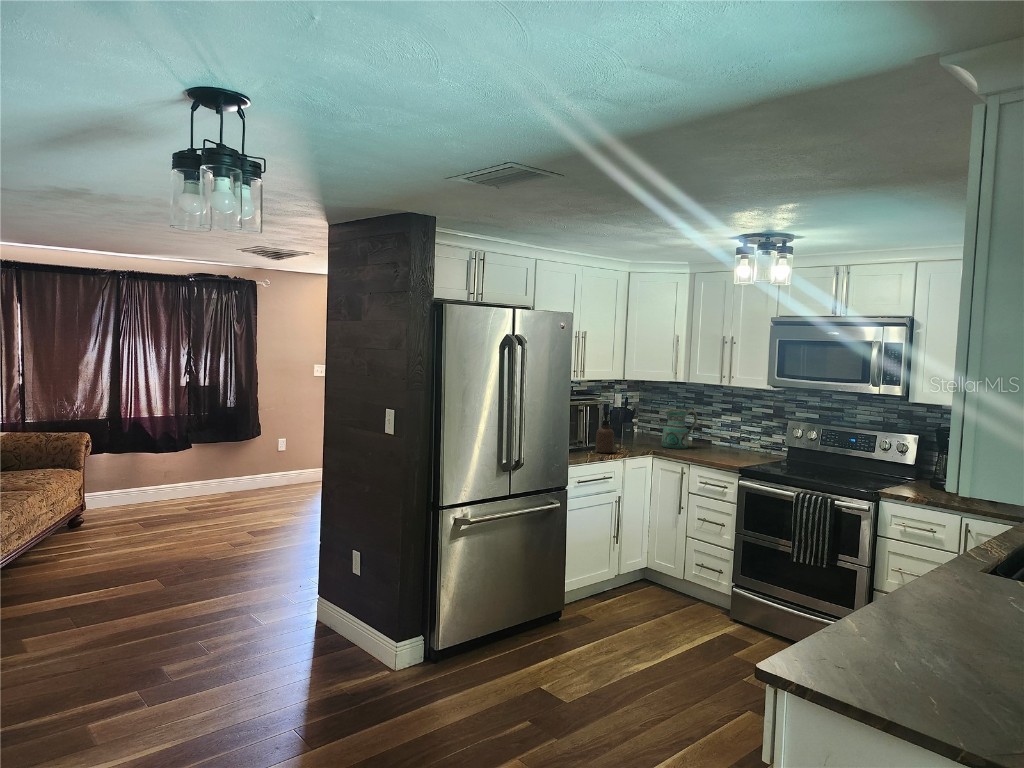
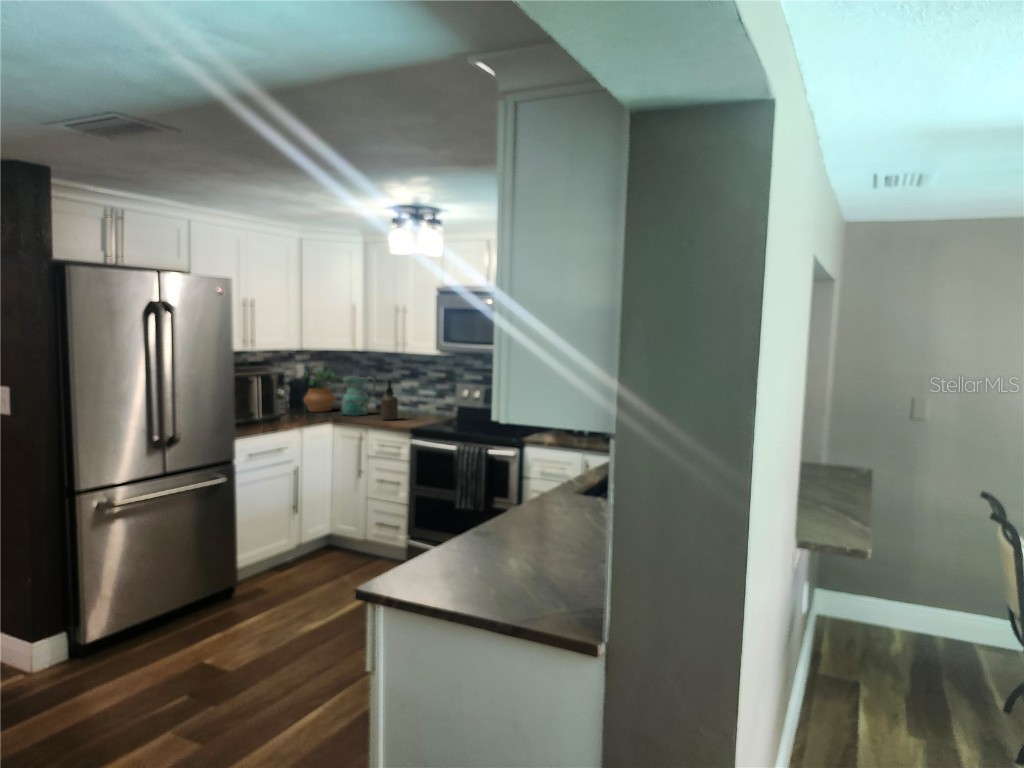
potted plant: none [622,398,655,442] -> present [302,368,336,412]
soap dispenser: present [596,412,614,453] -> present [381,380,398,420]

